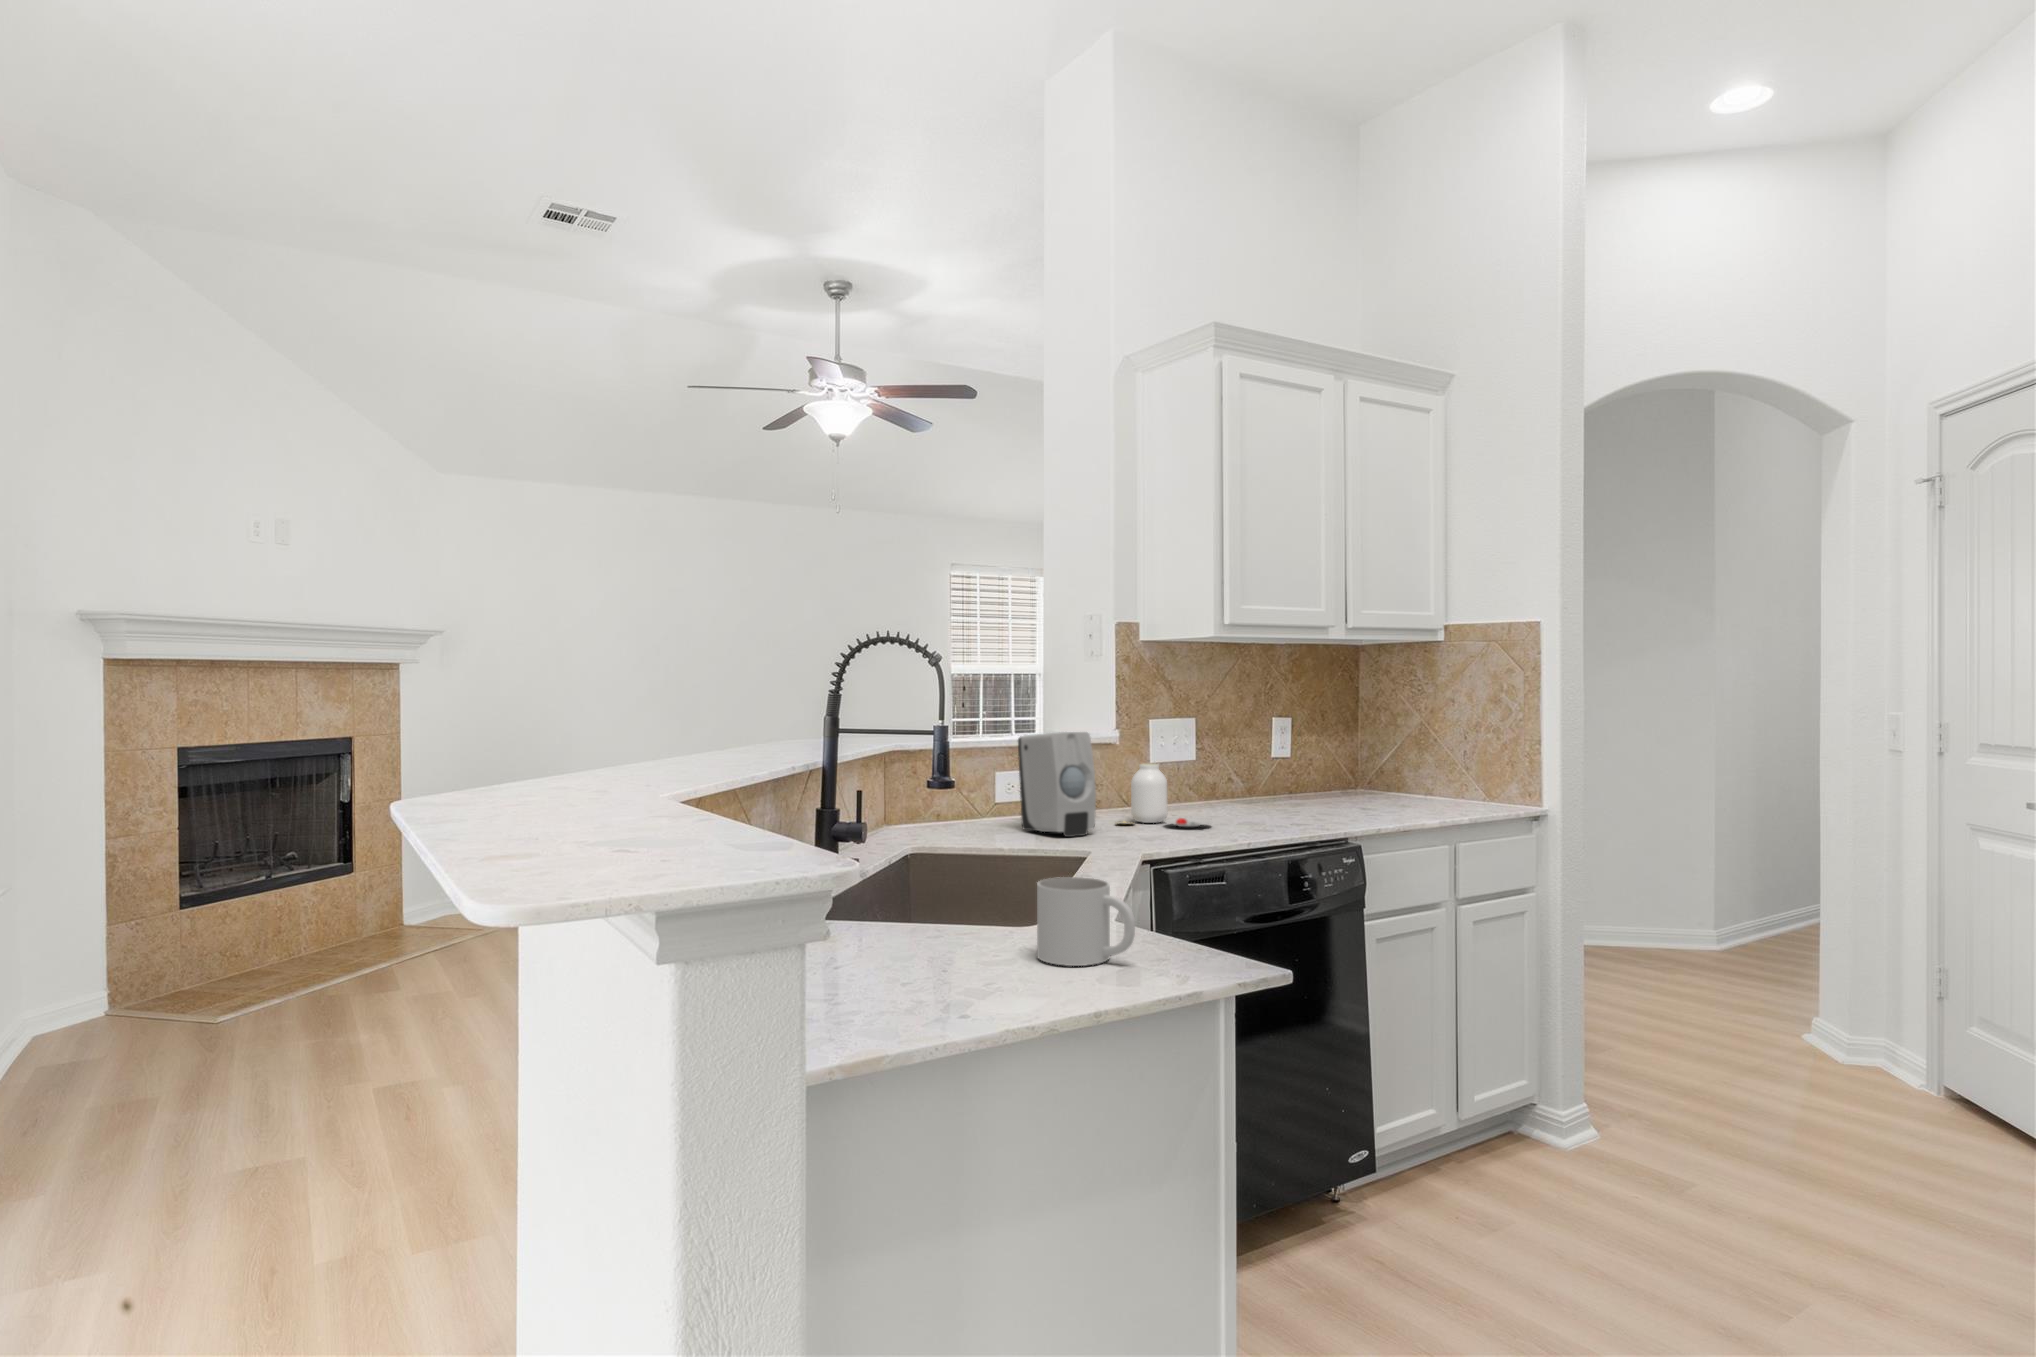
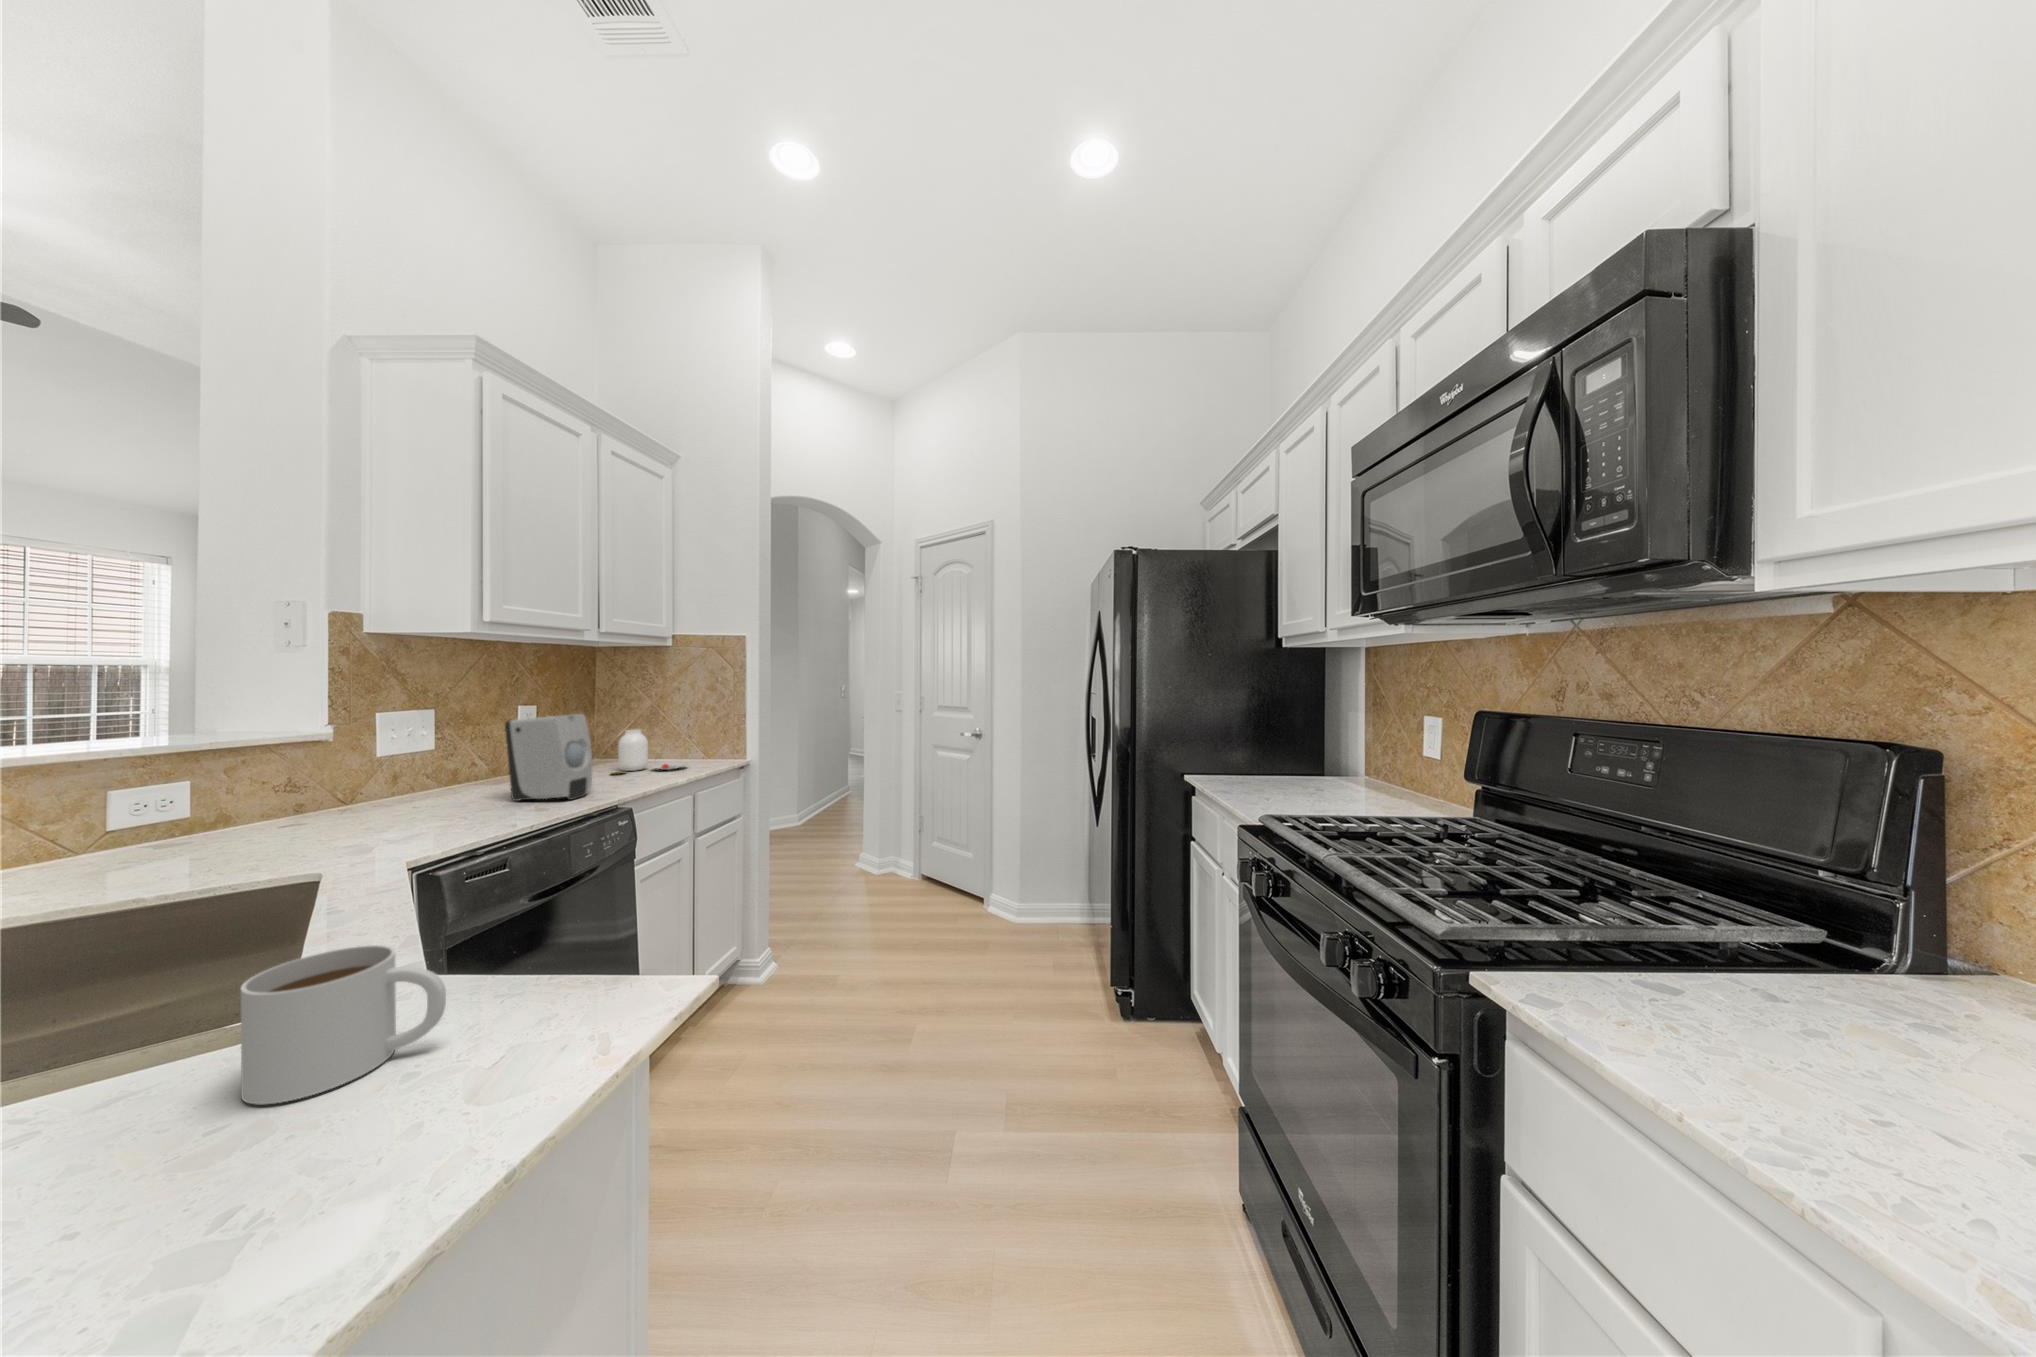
soap dispenser: present [1018,732,1096,837] -> present [505,714,592,801]
jar: present [1120,764,1211,827] -> present [618,729,686,771]

